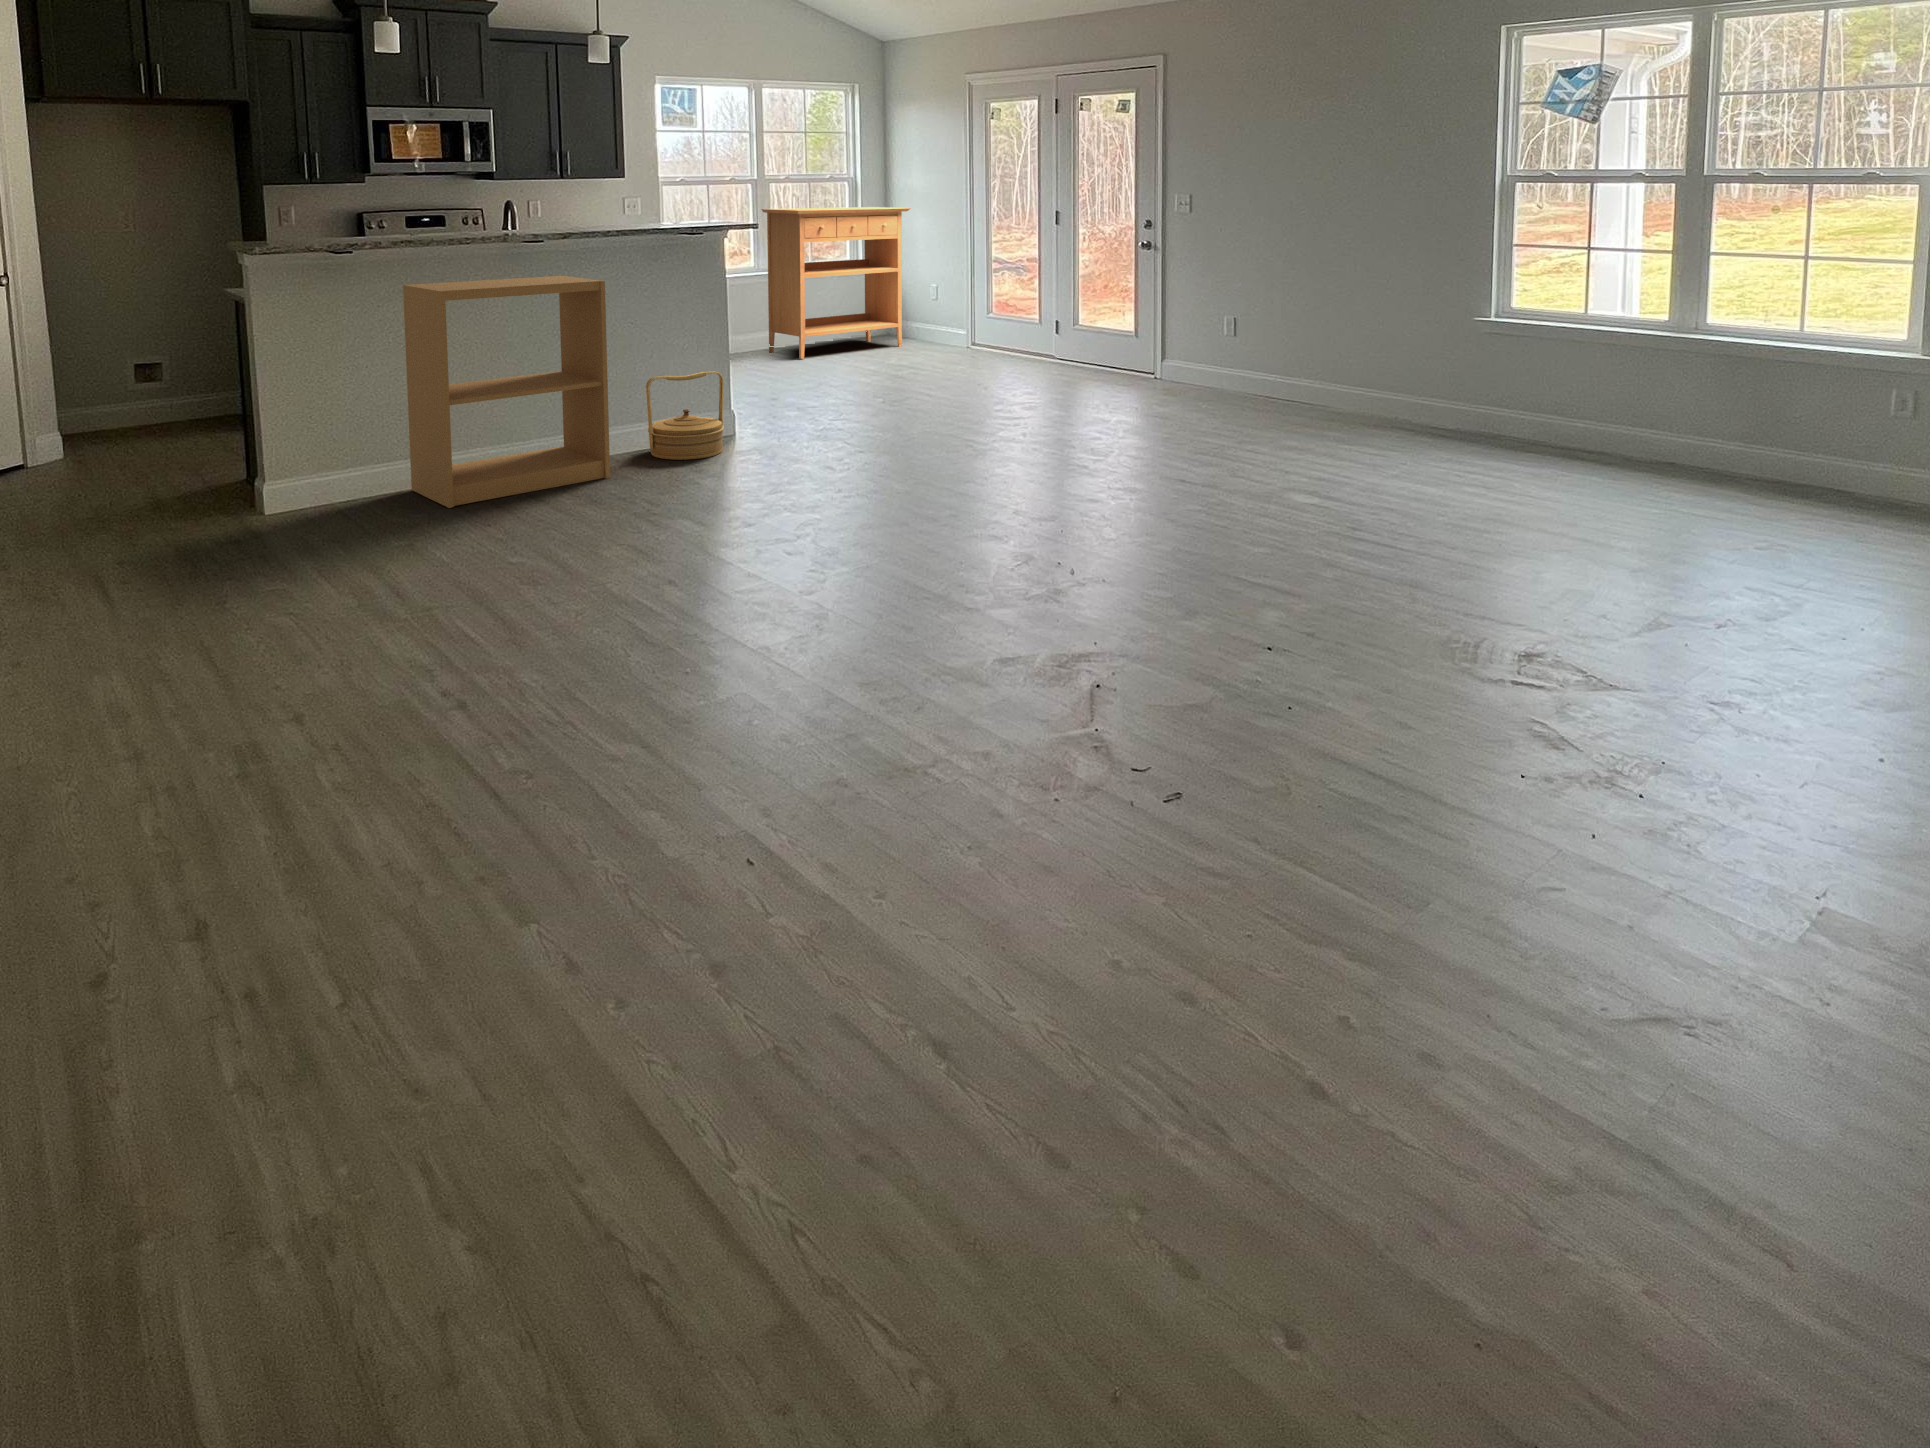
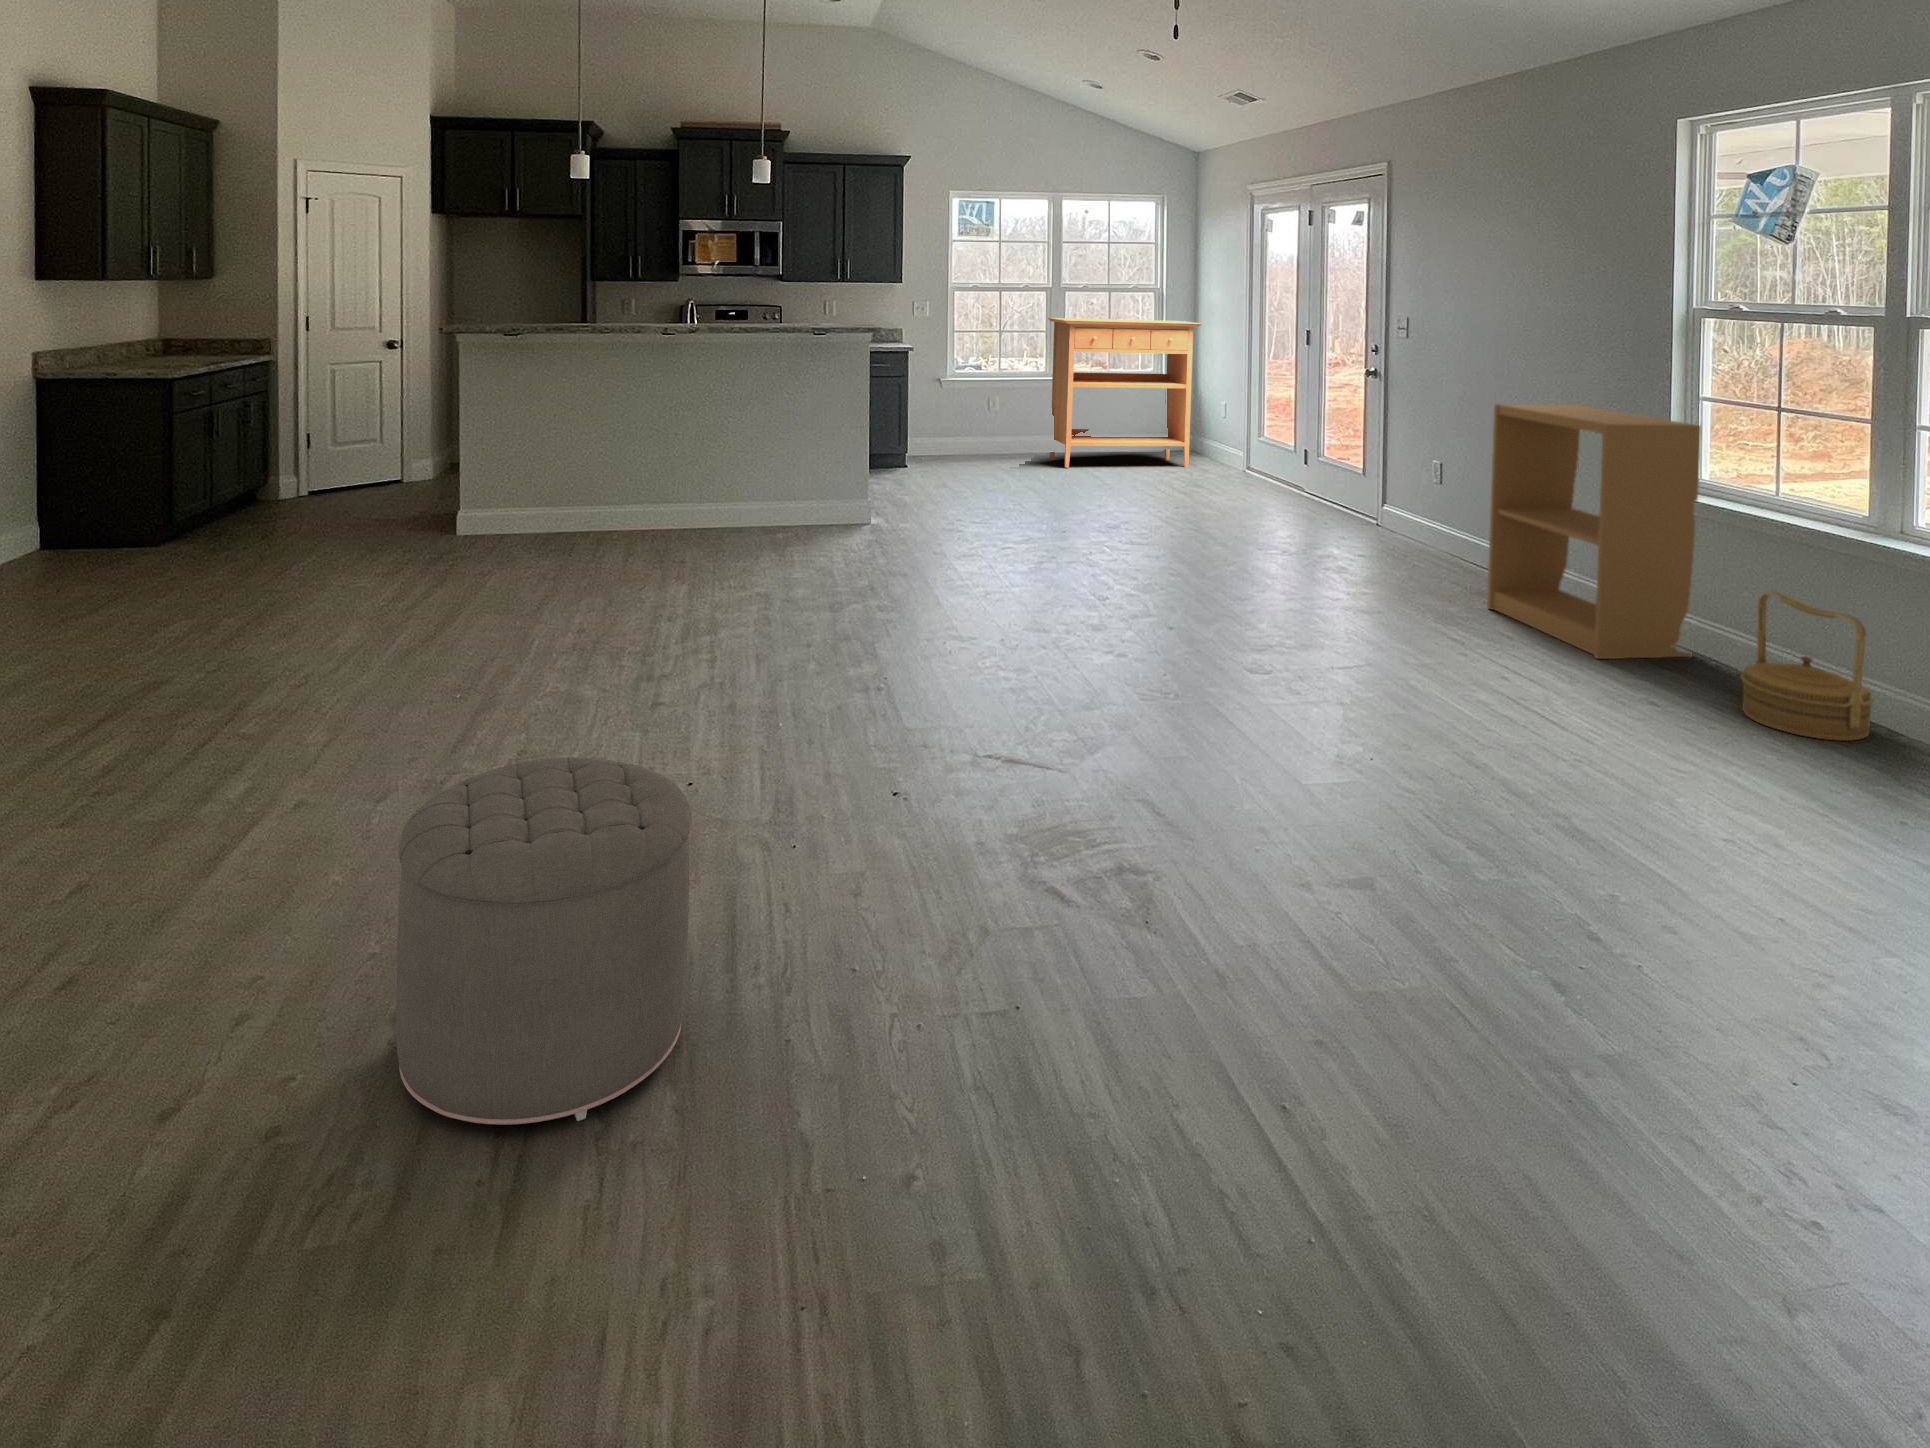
bookshelf: present [403,276,610,508] -> present [1487,404,1701,659]
woven basket: present [646,371,724,460] -> present [1741,592,1873,741]
ottoman: none [1445,655,1773,1018] -> present [396,757,692,1125]

